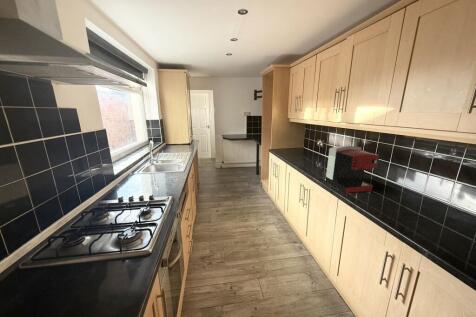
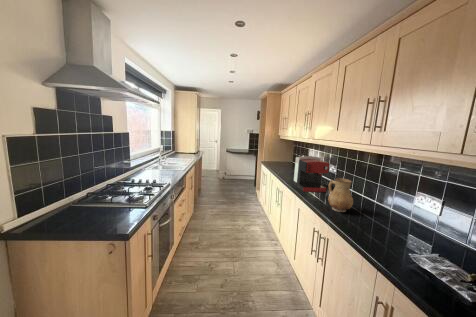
ceramic pitcher: none [397,180,440,227] -> present [328,178,353,212]

